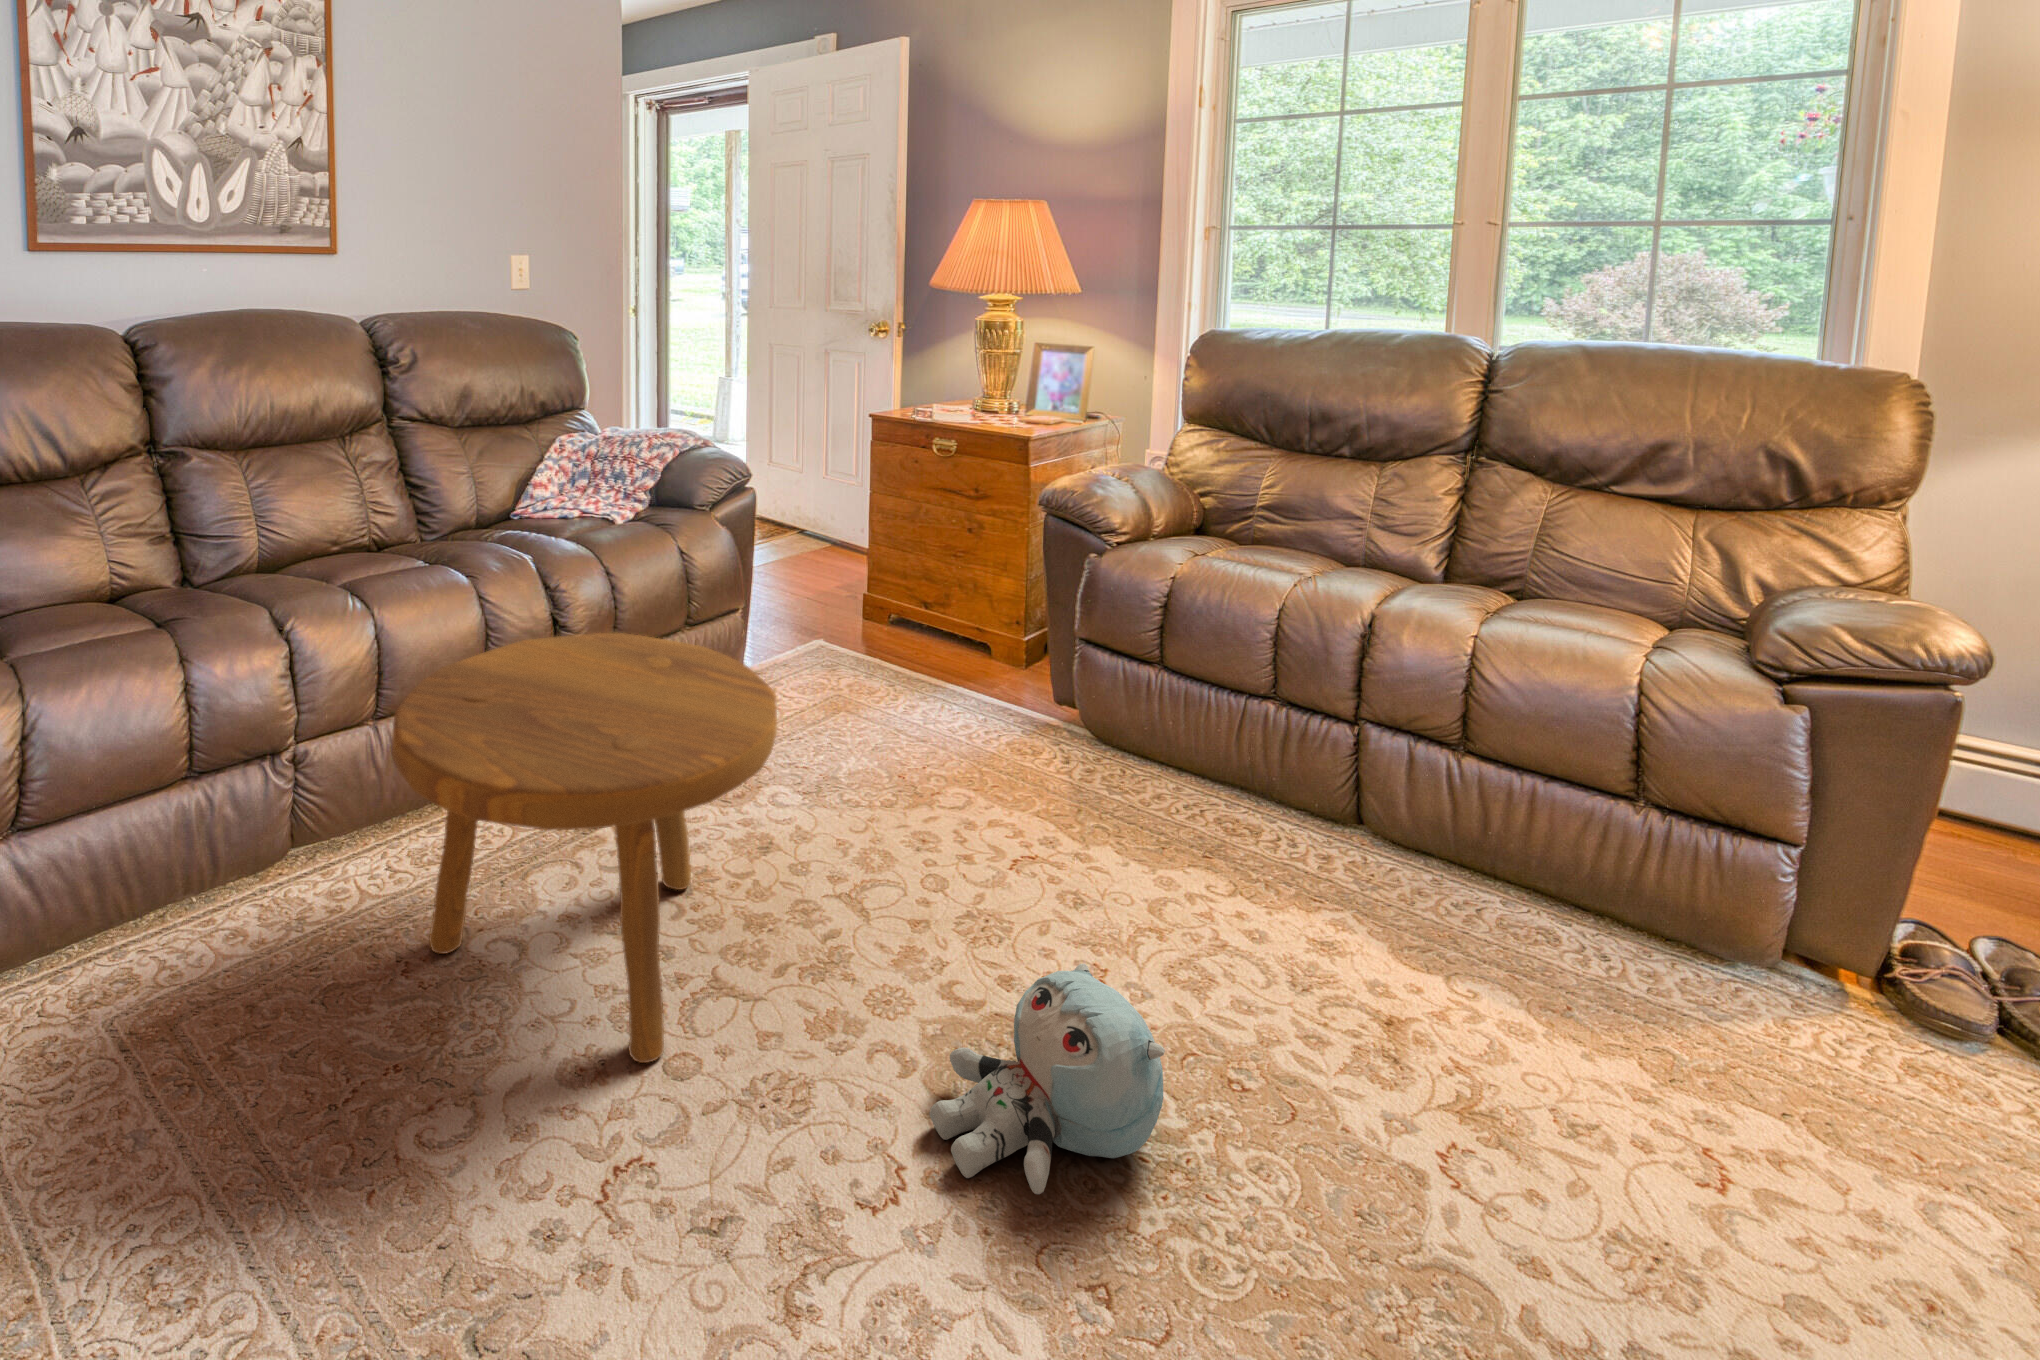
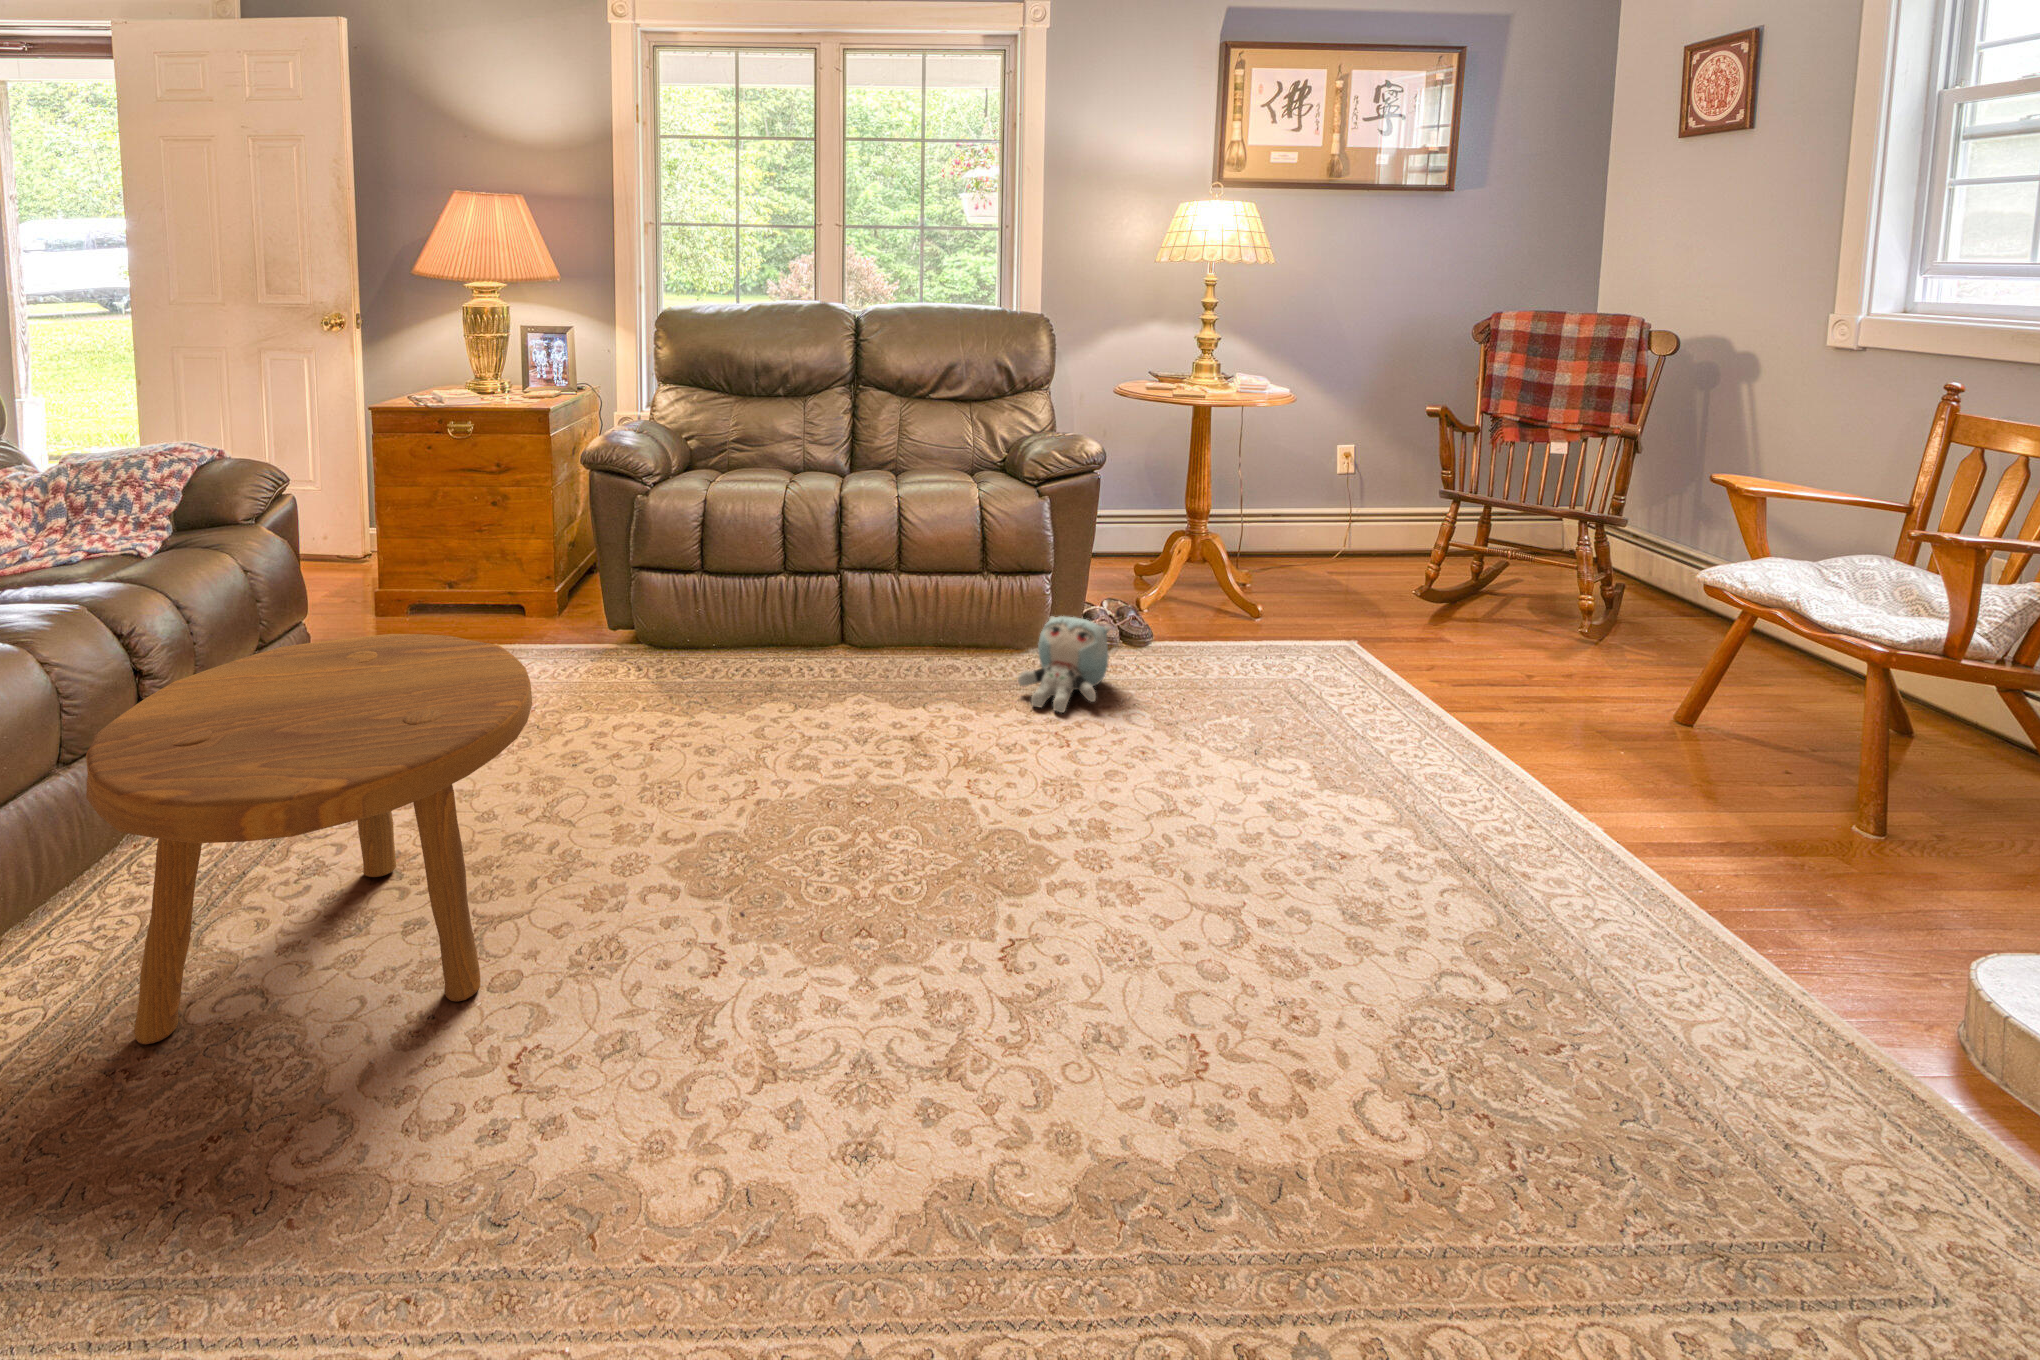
plush toy: present [930,964,1165,1194] -> present [1018,616,1110,713]

